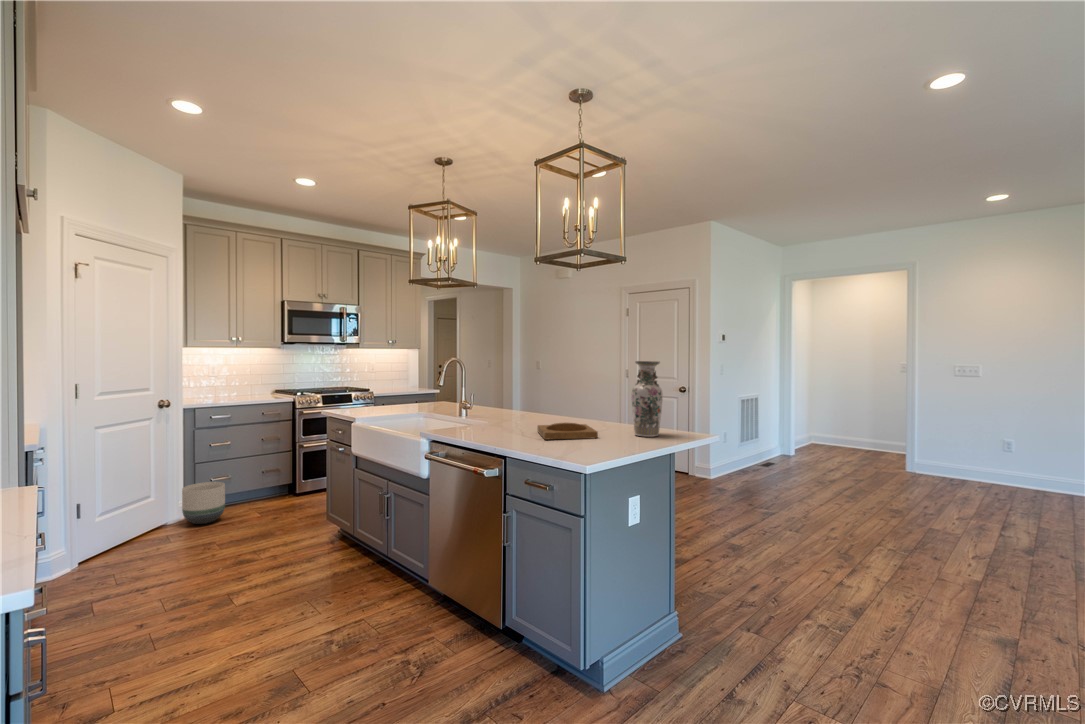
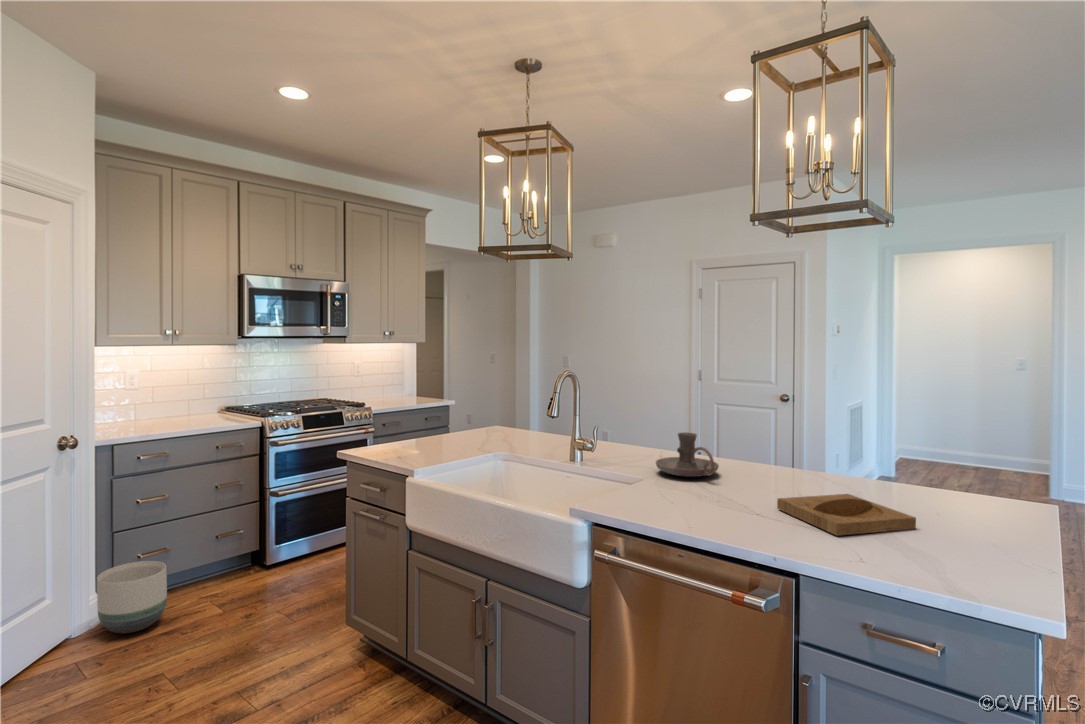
vase: present [632,361,663,437] -> none [951,393,1014,524]
candle holder: none [499,394,538,420] -> present [656,433,719,477]

